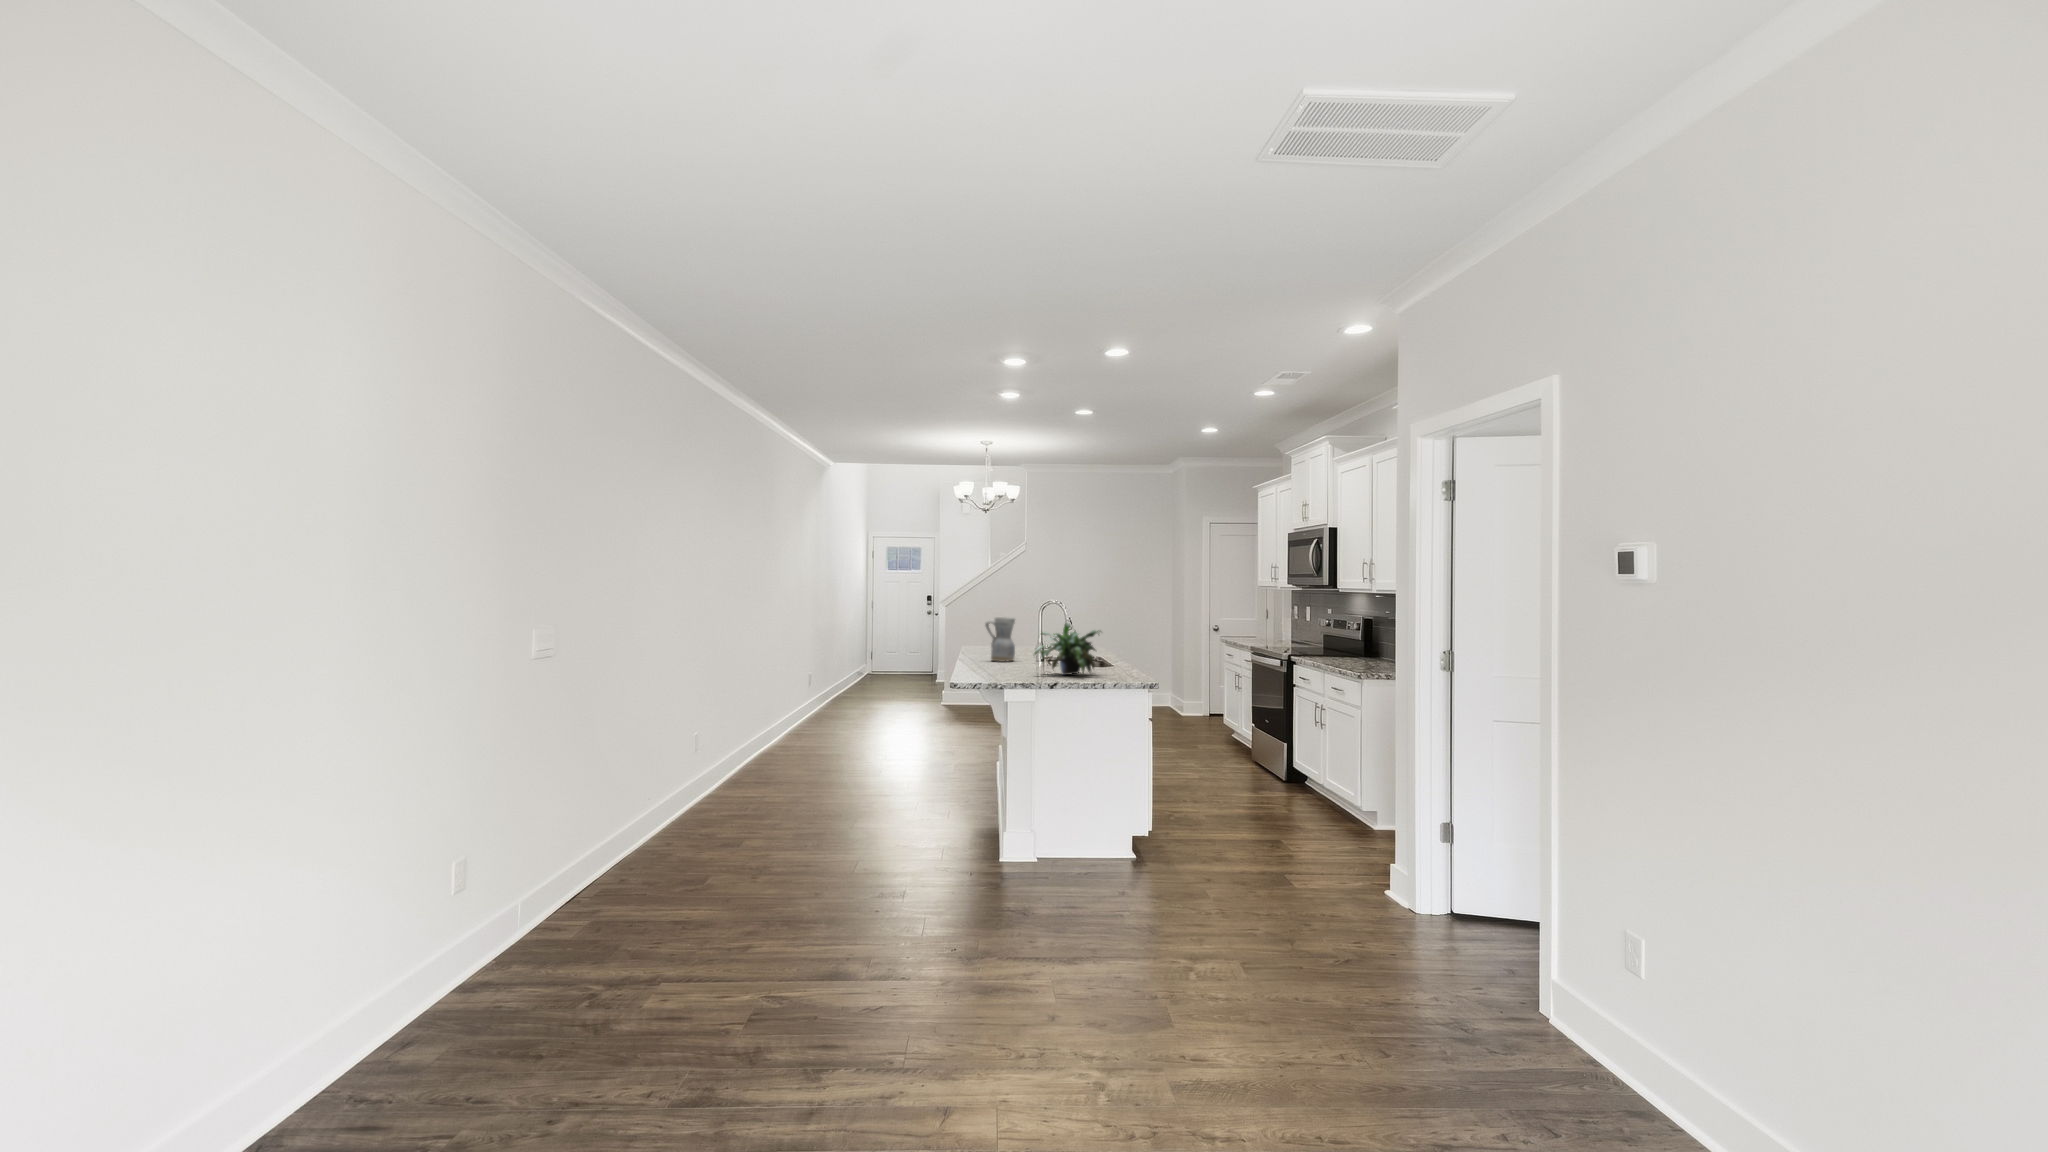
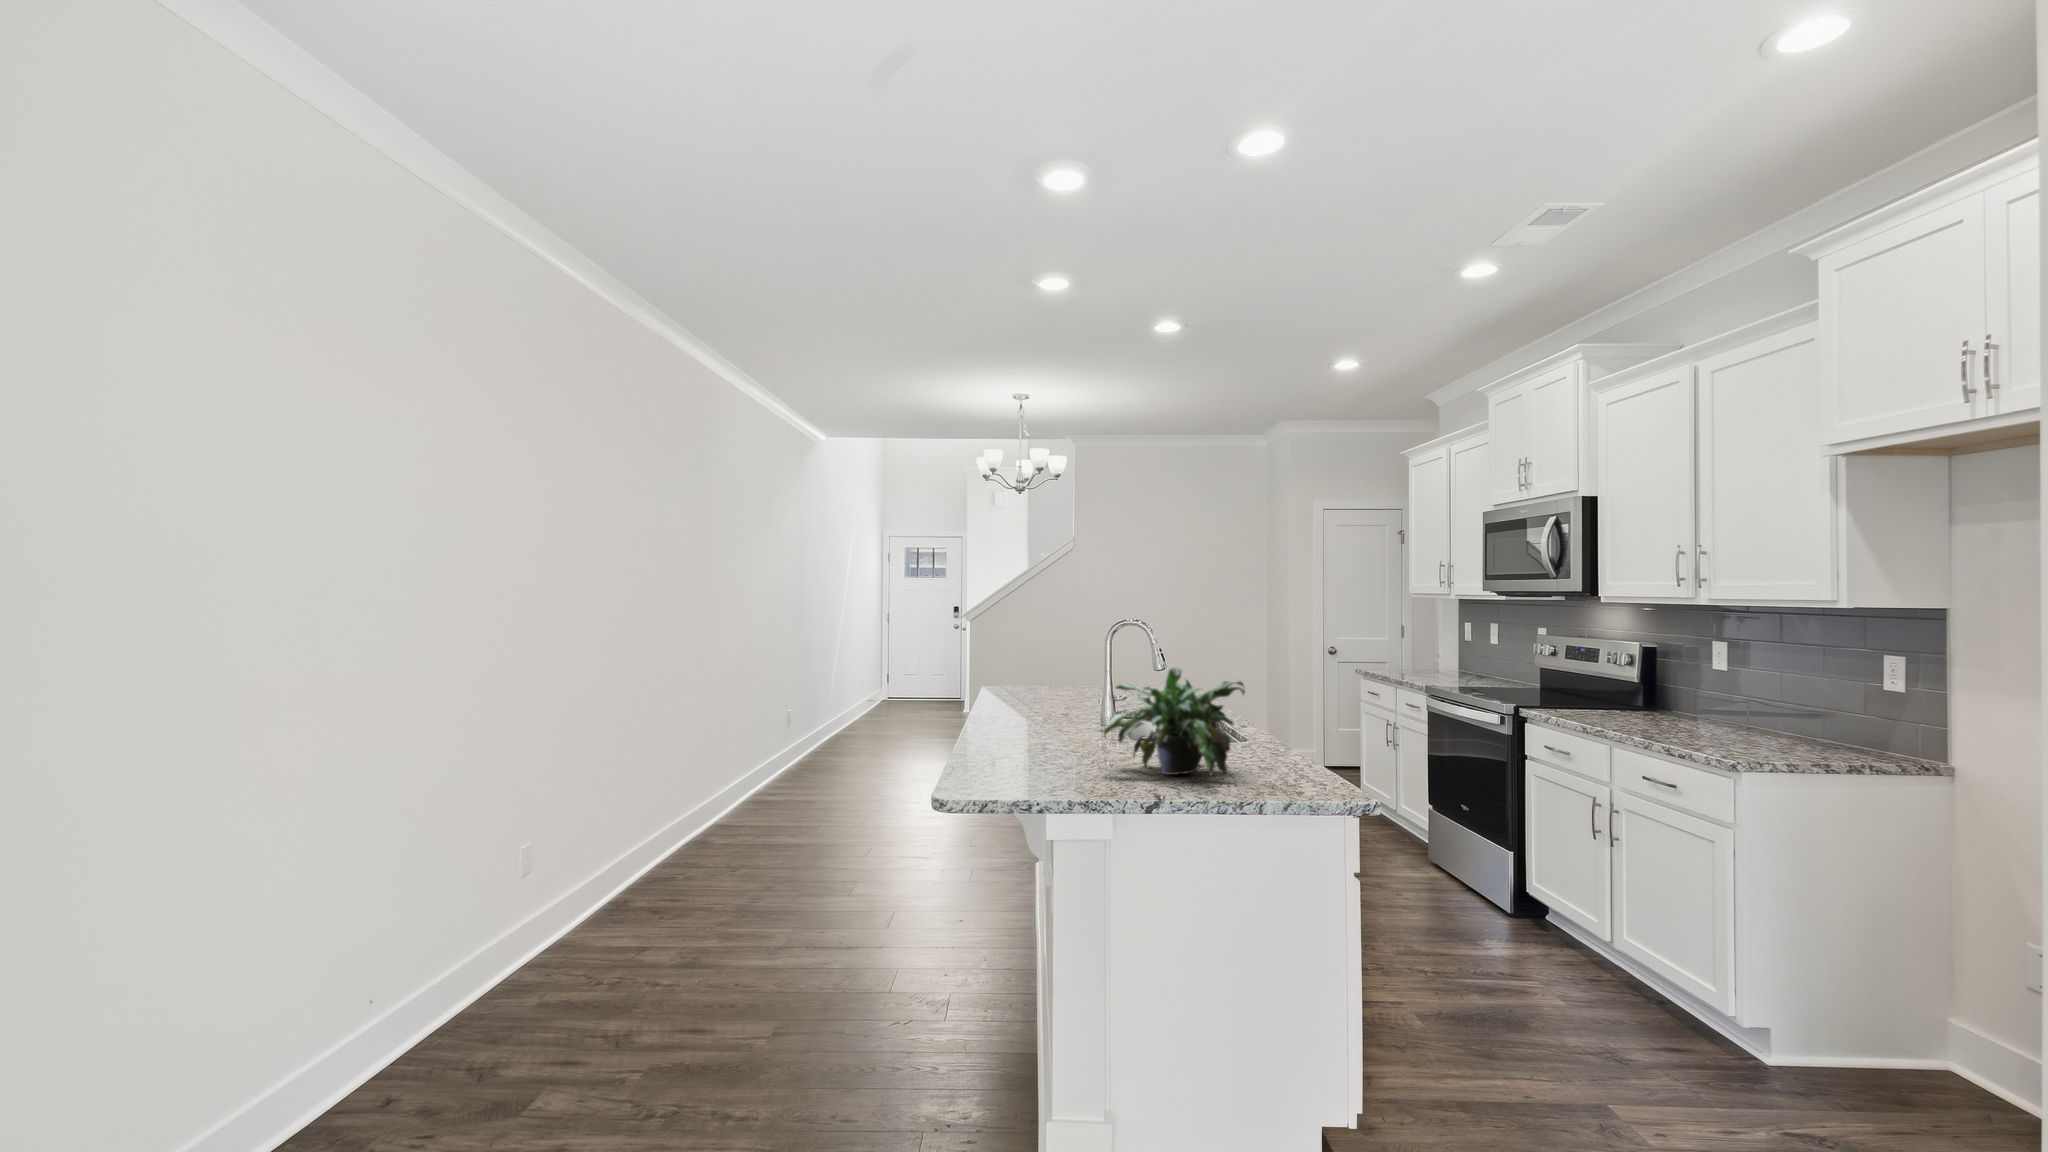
ceramic pitcher: present [985,617,1015,662] -> none [1010,646,1064,726]

